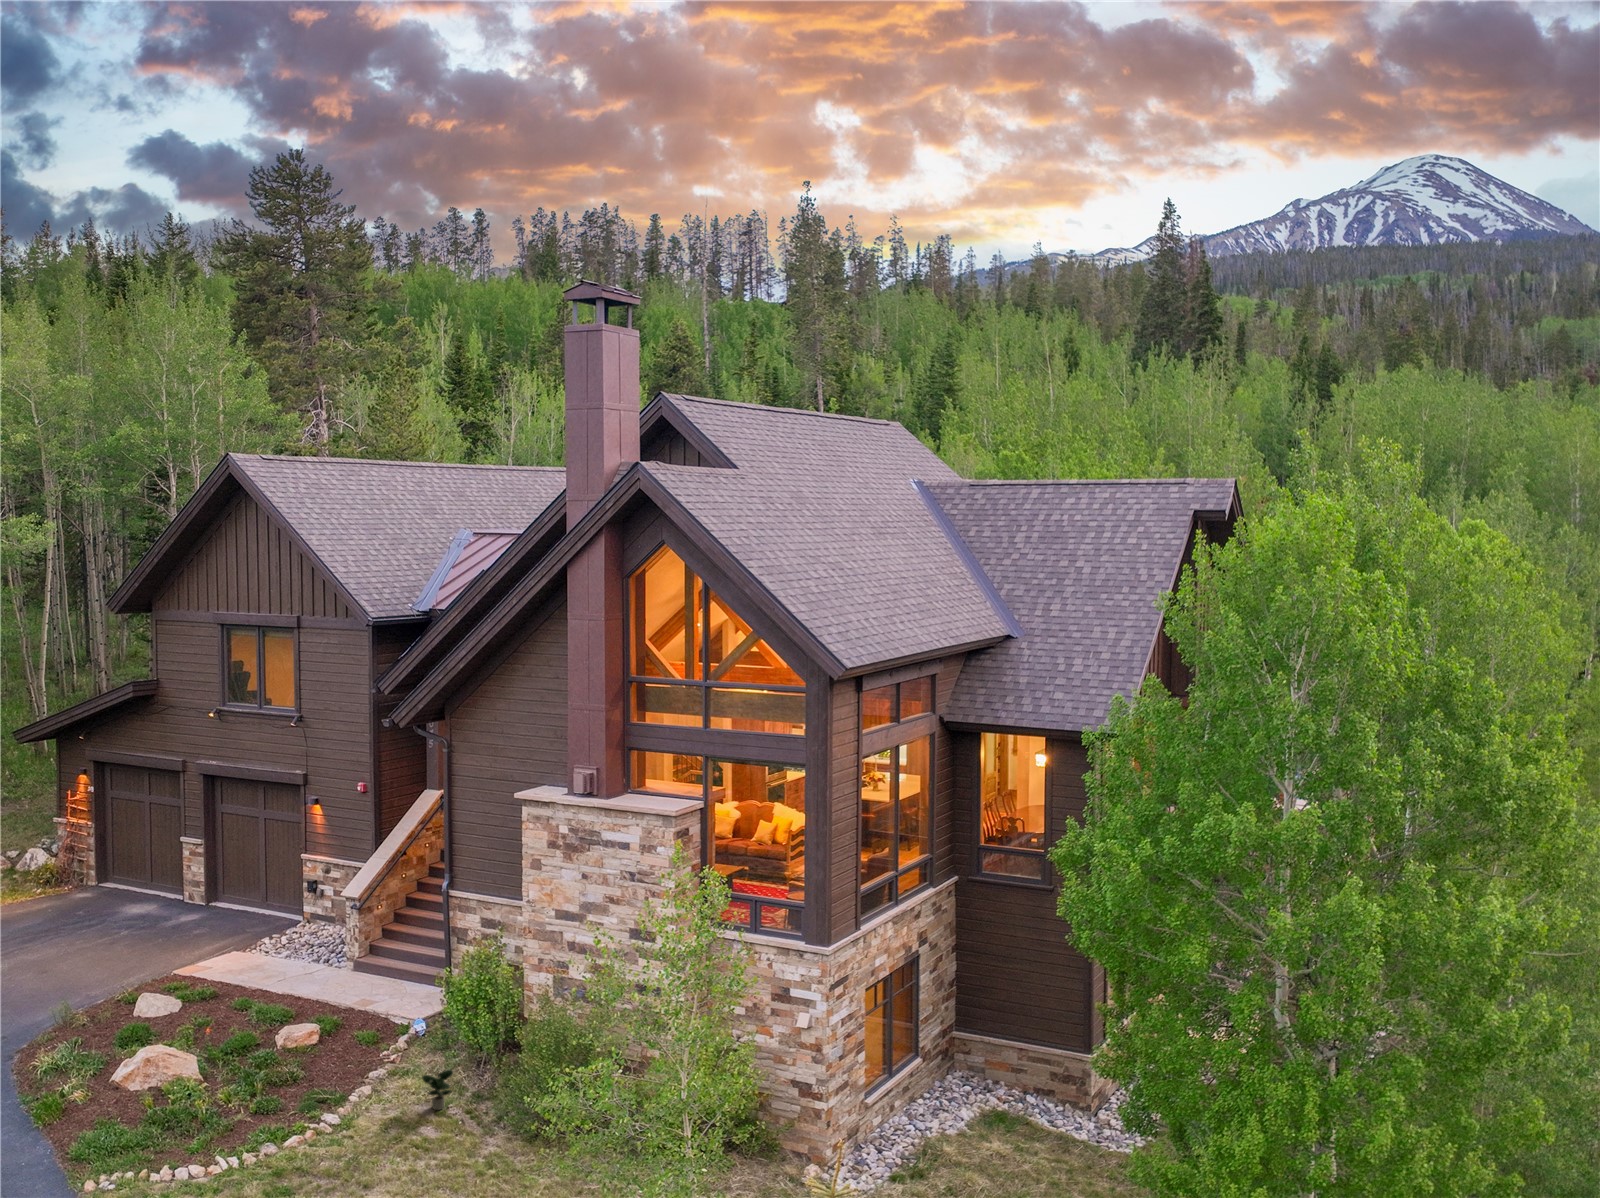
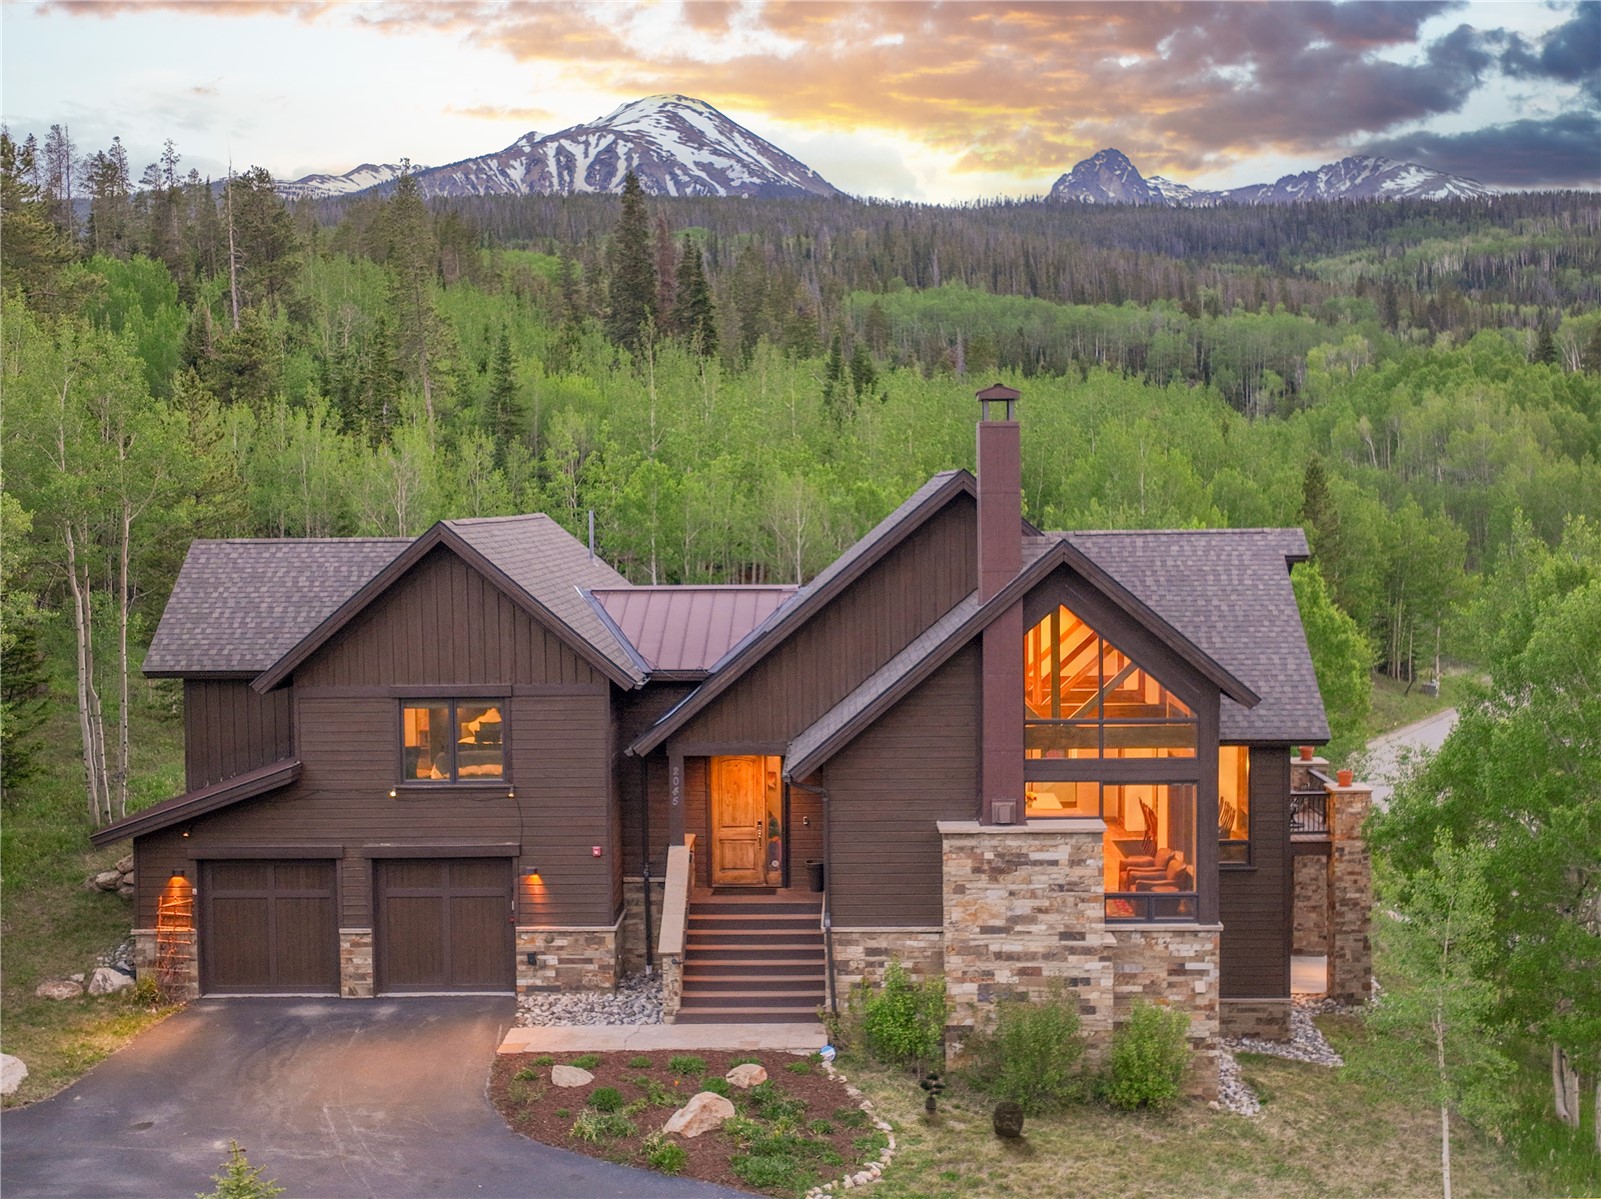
woven basket: none [452,1117,490,1161] -> present [993,1101,1024,1137]

